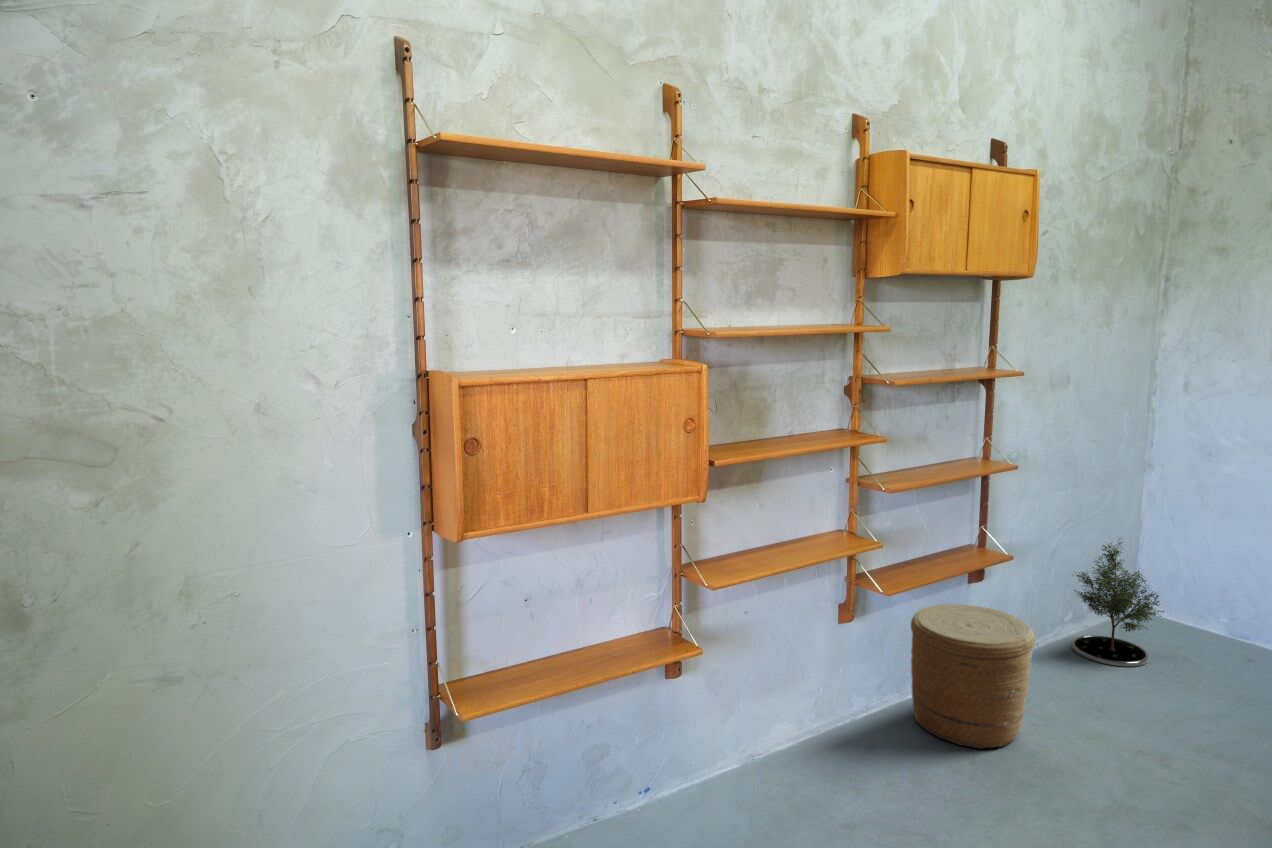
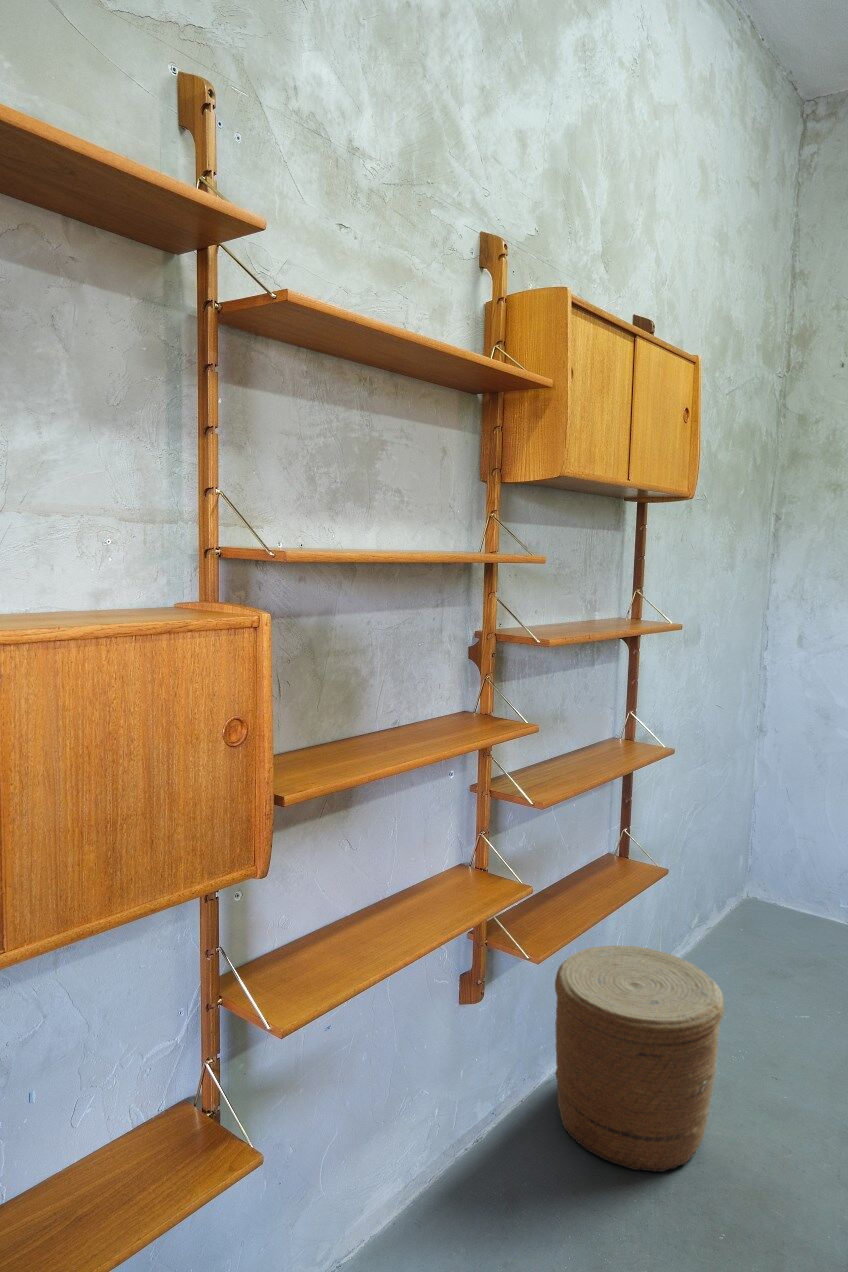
potted tree: present [1071,542,1164,667] -> none [704,824,814,985]

